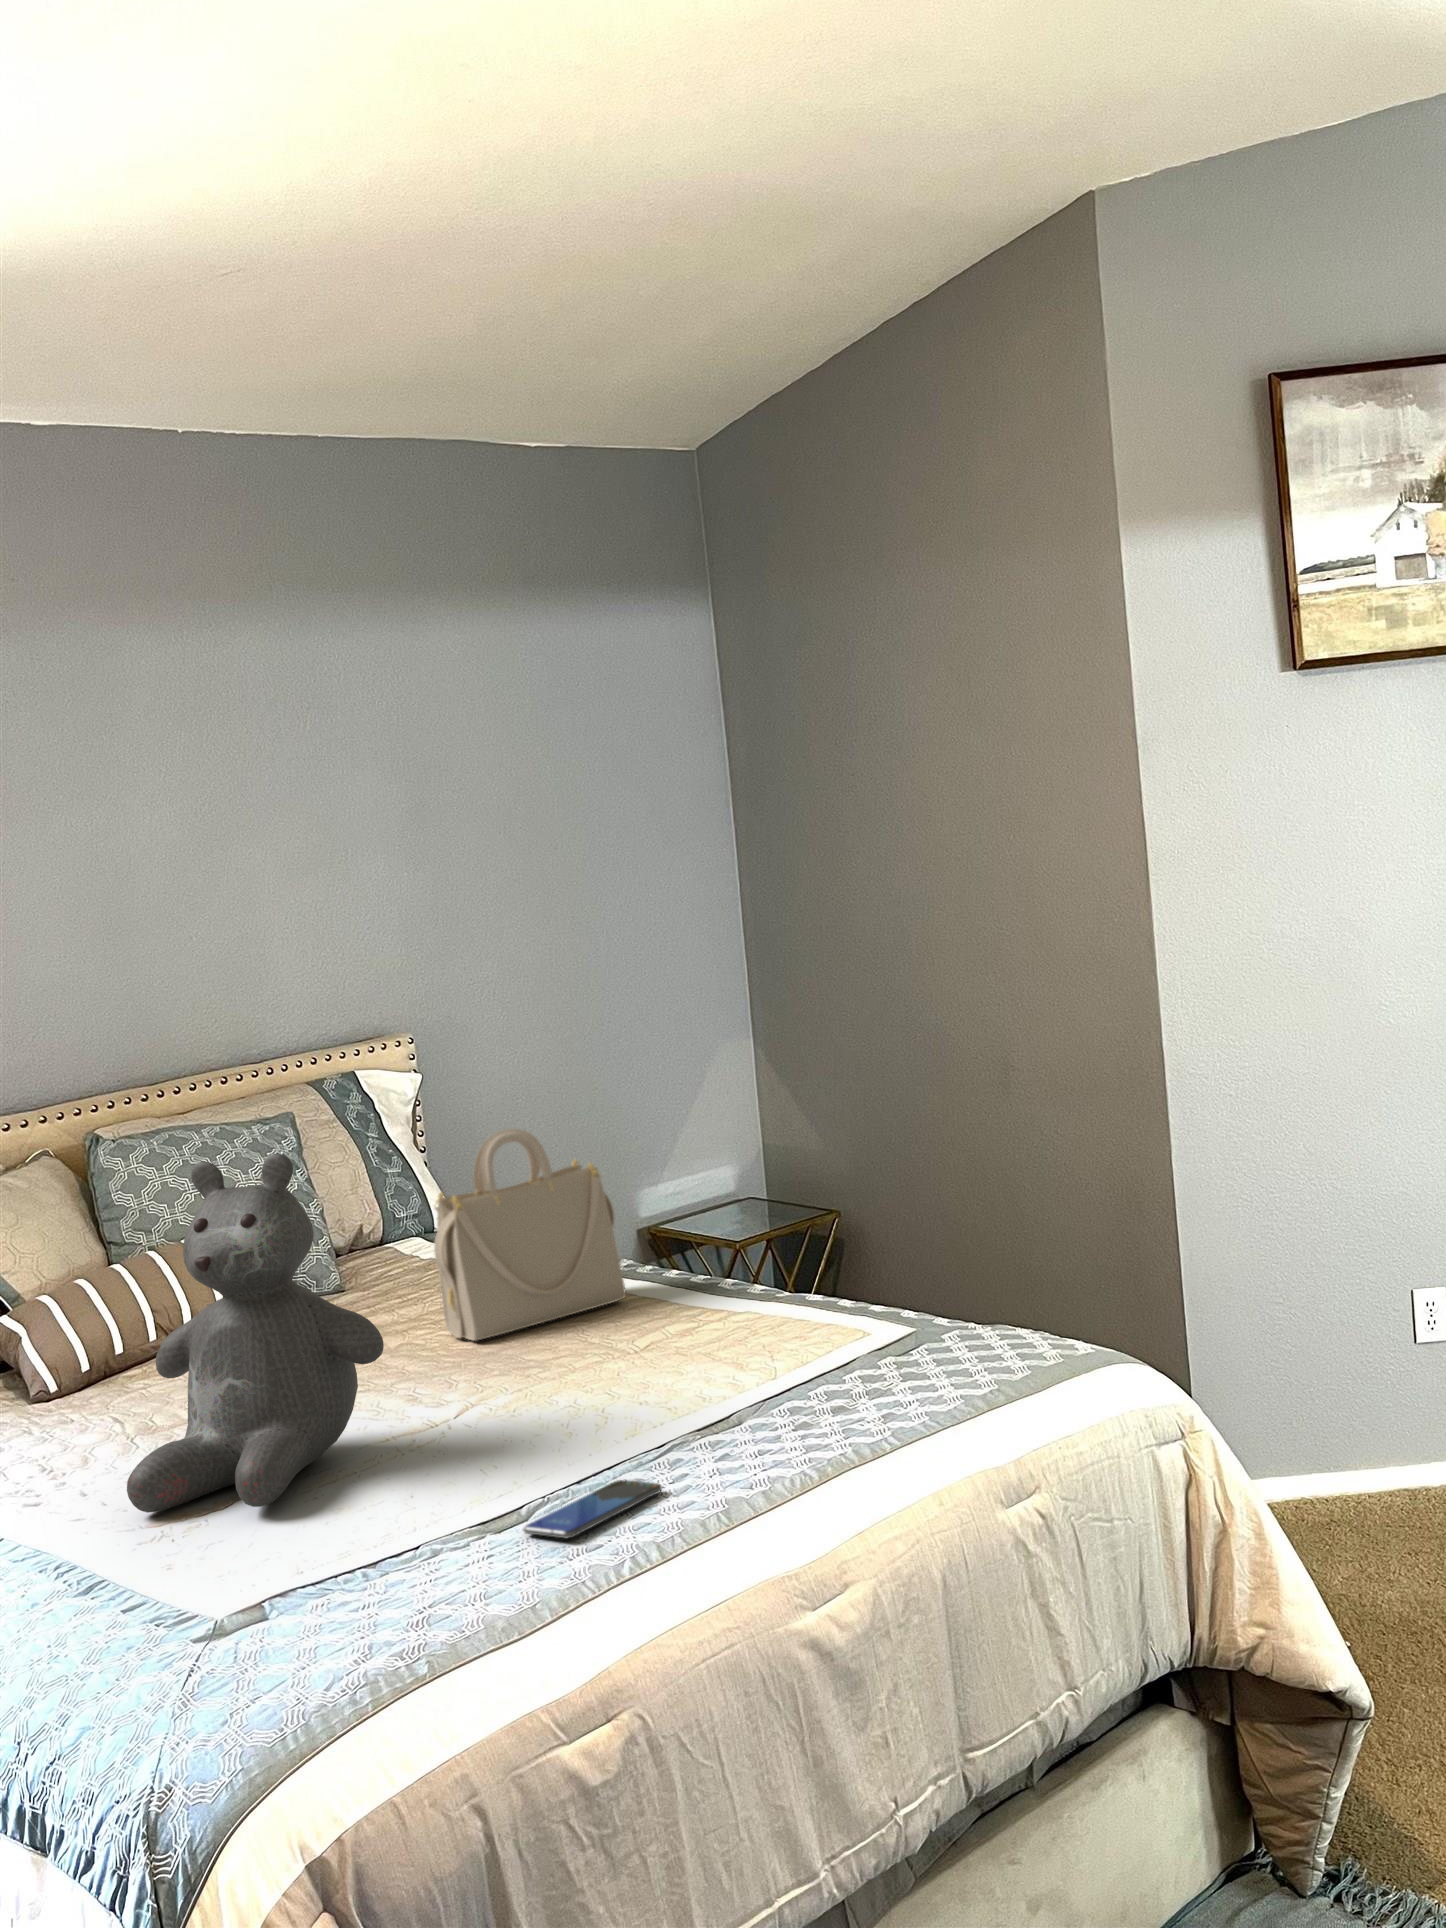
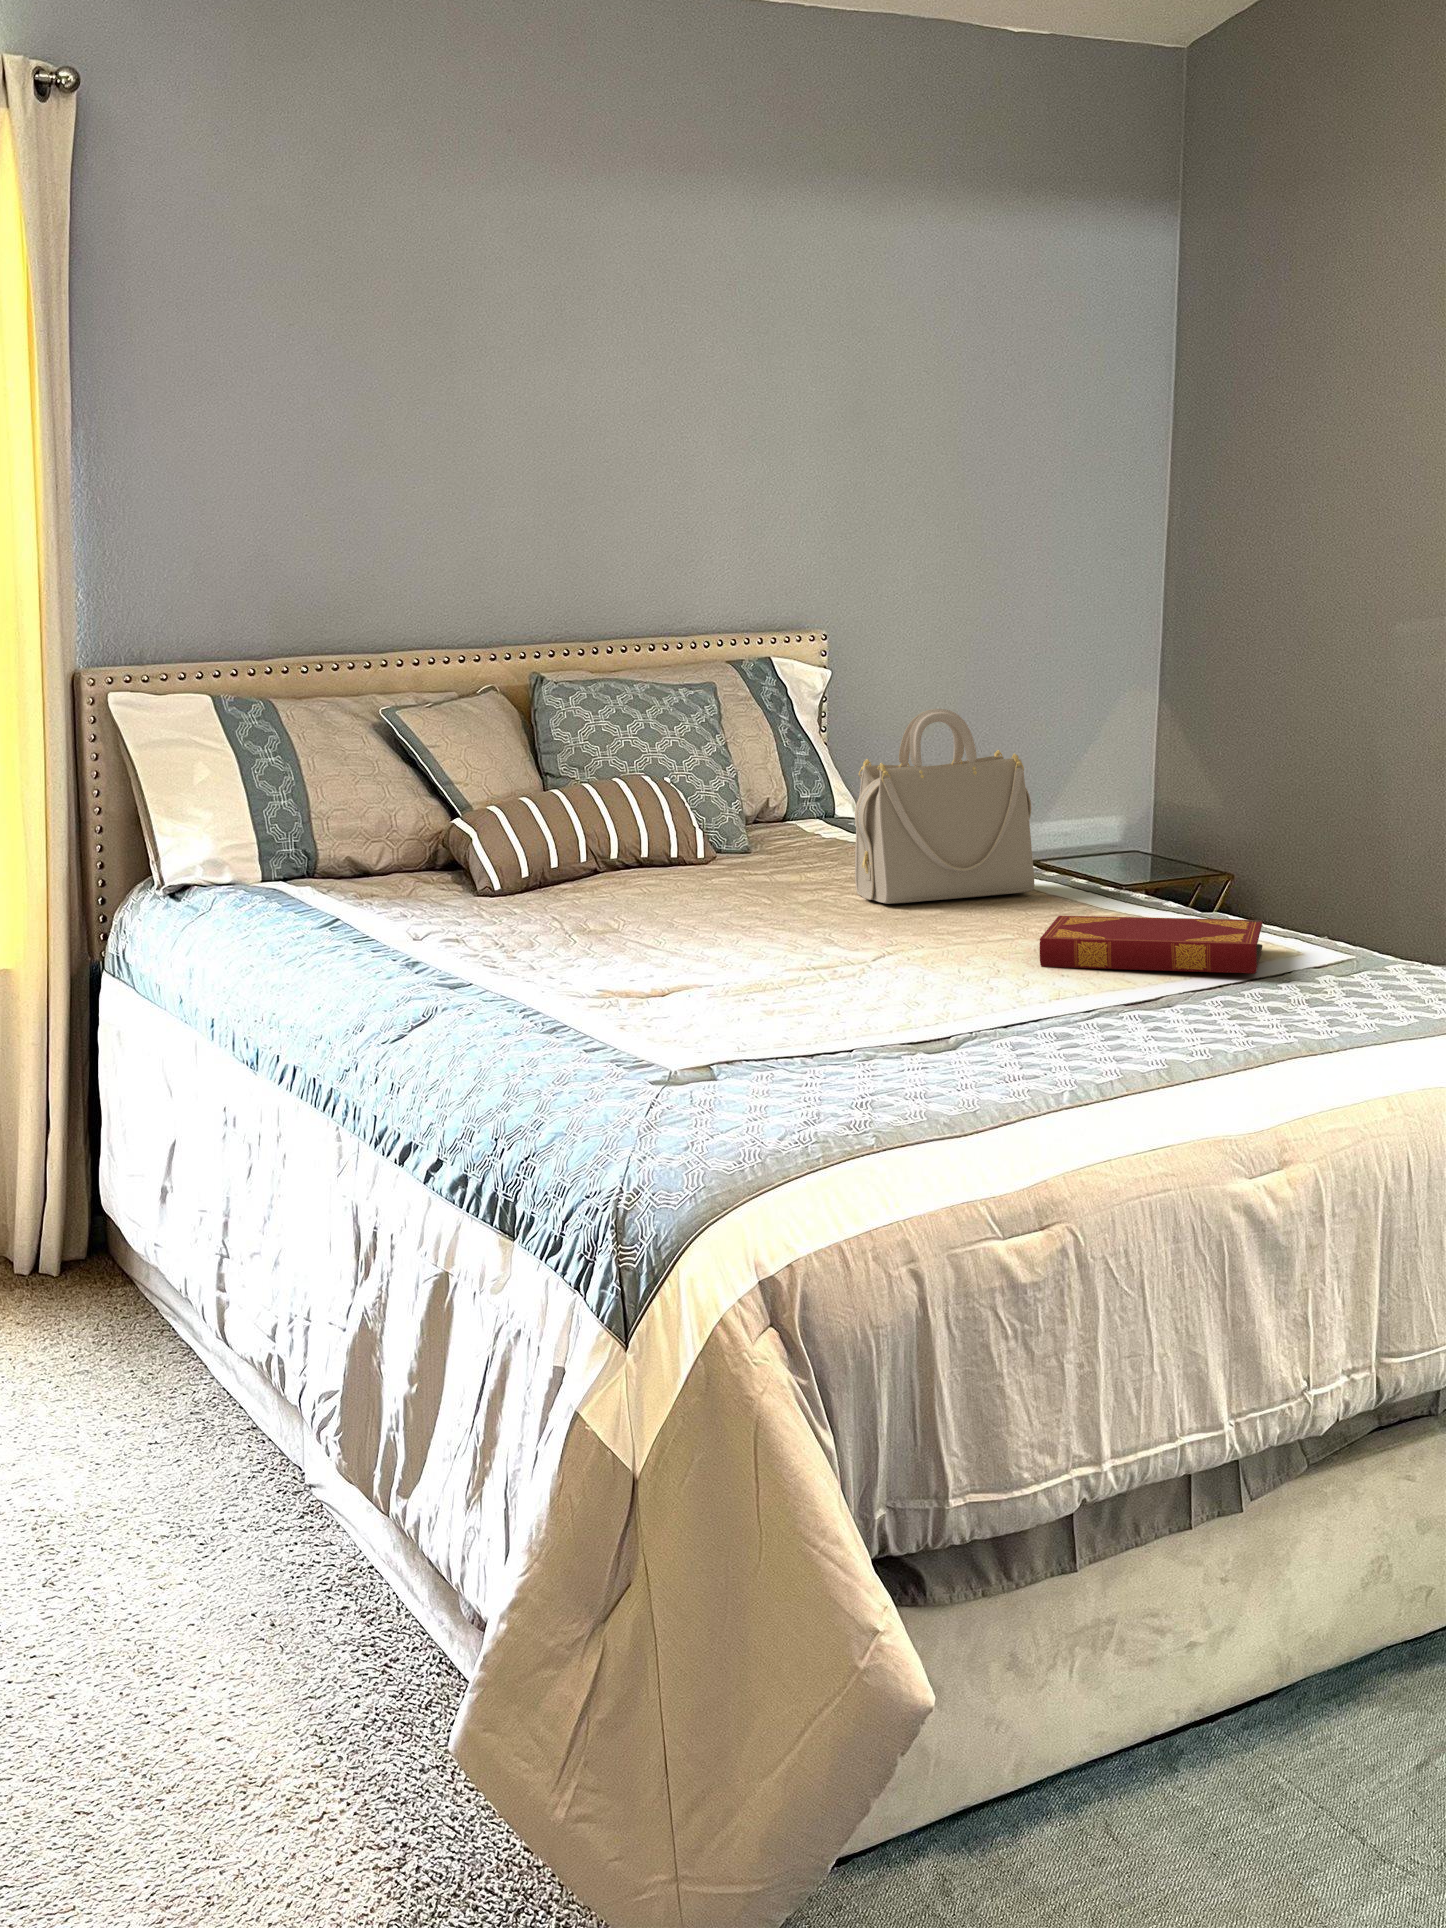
teddy bear: present [127,1154,384,1513] -> none [579,677,822,995]
hardback book: none [618,1306,836,1396] -> present [1039,916,1263,973]
smartphone: present [524,1480,662,1538] -> none [956,1029,1095,1066]

